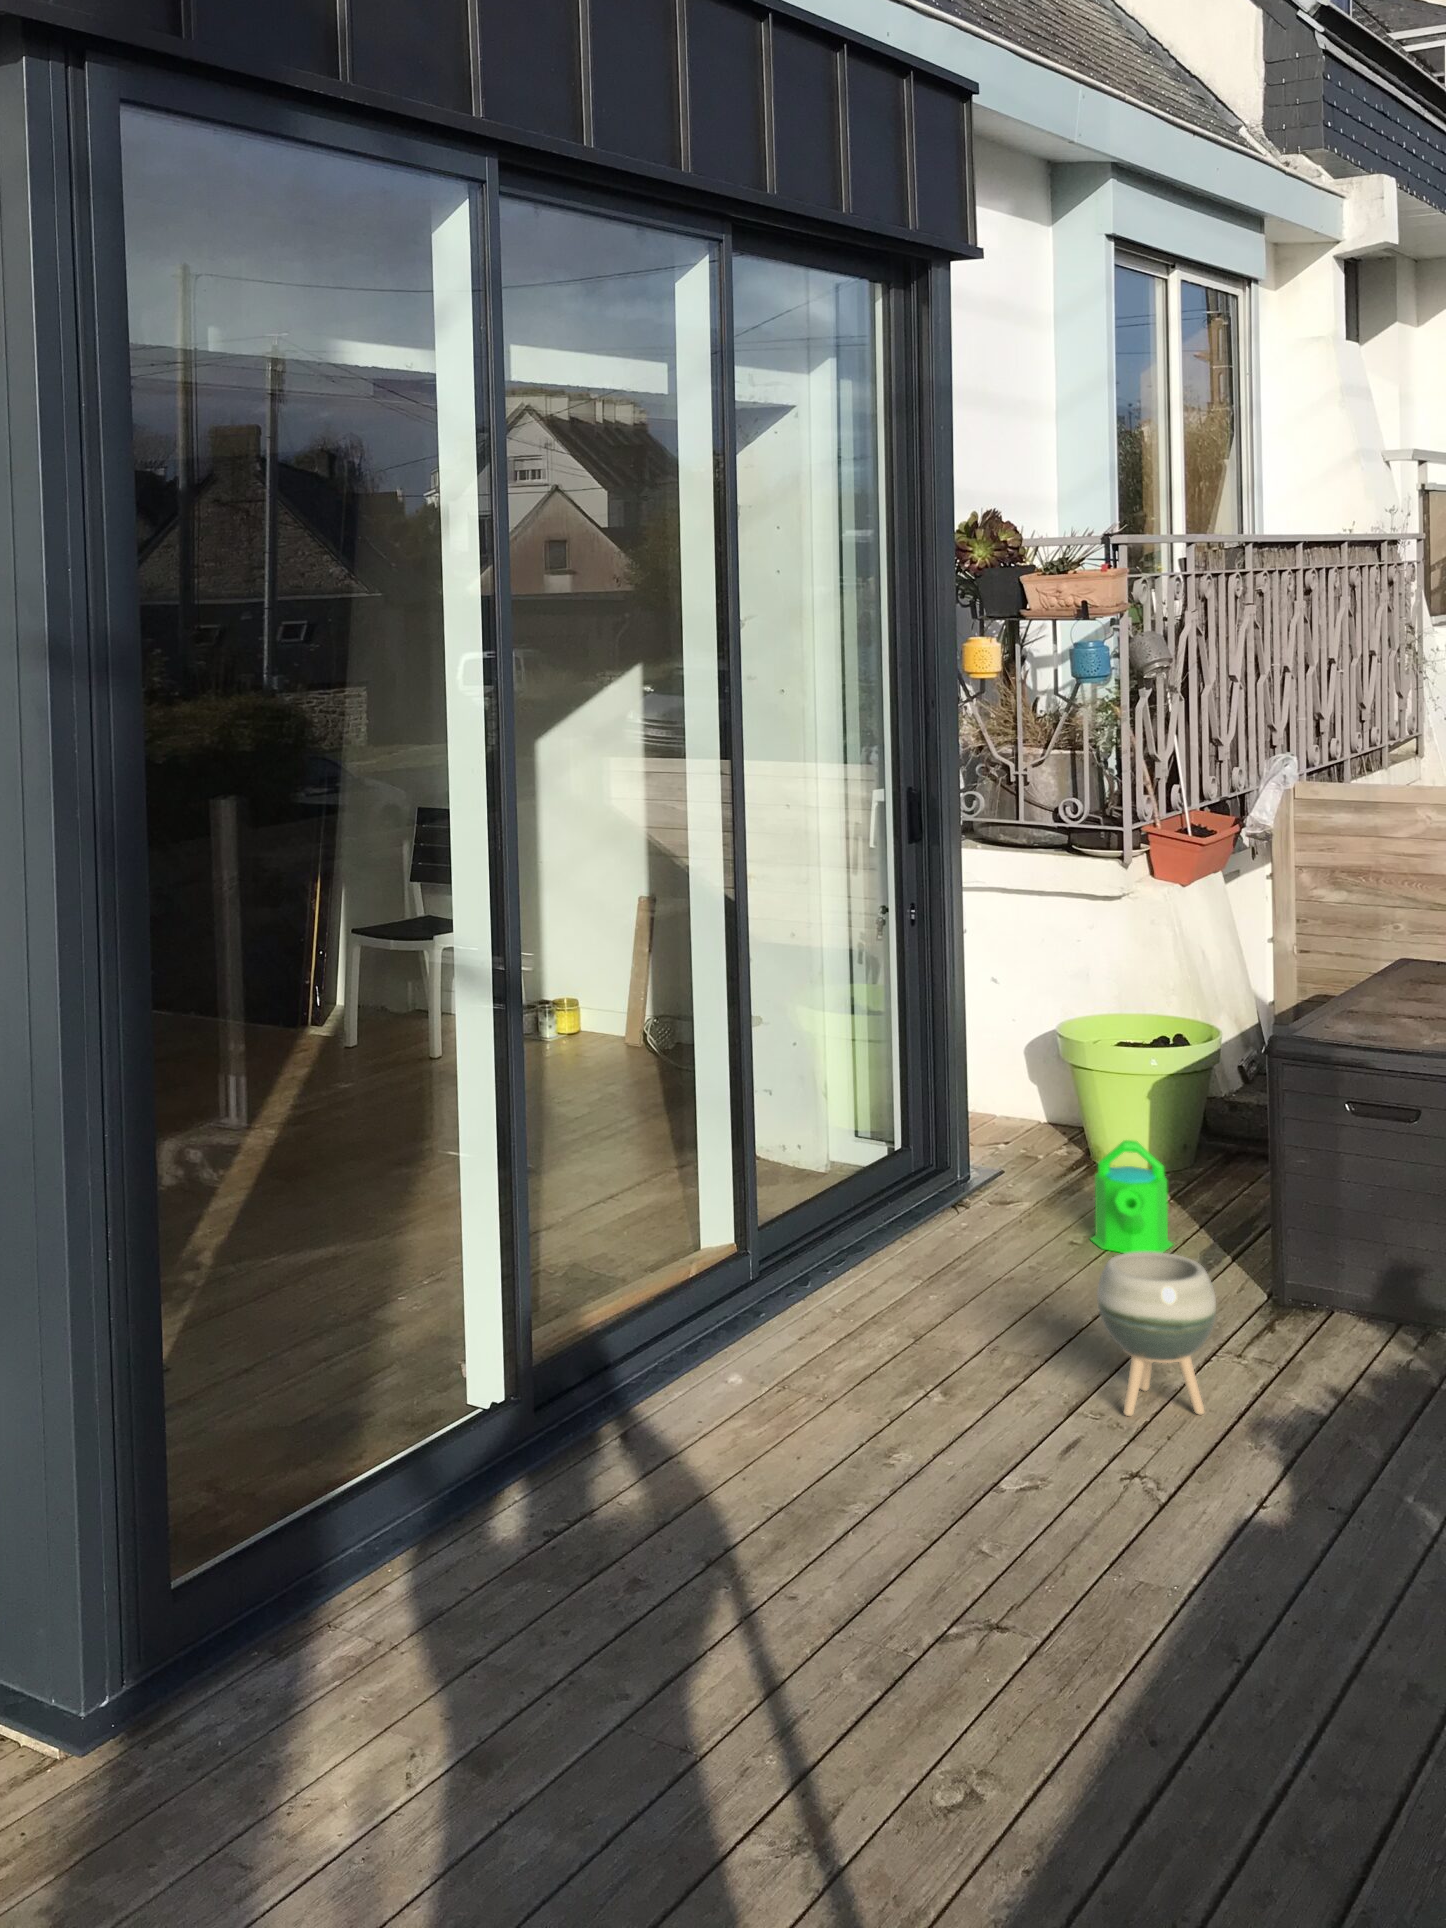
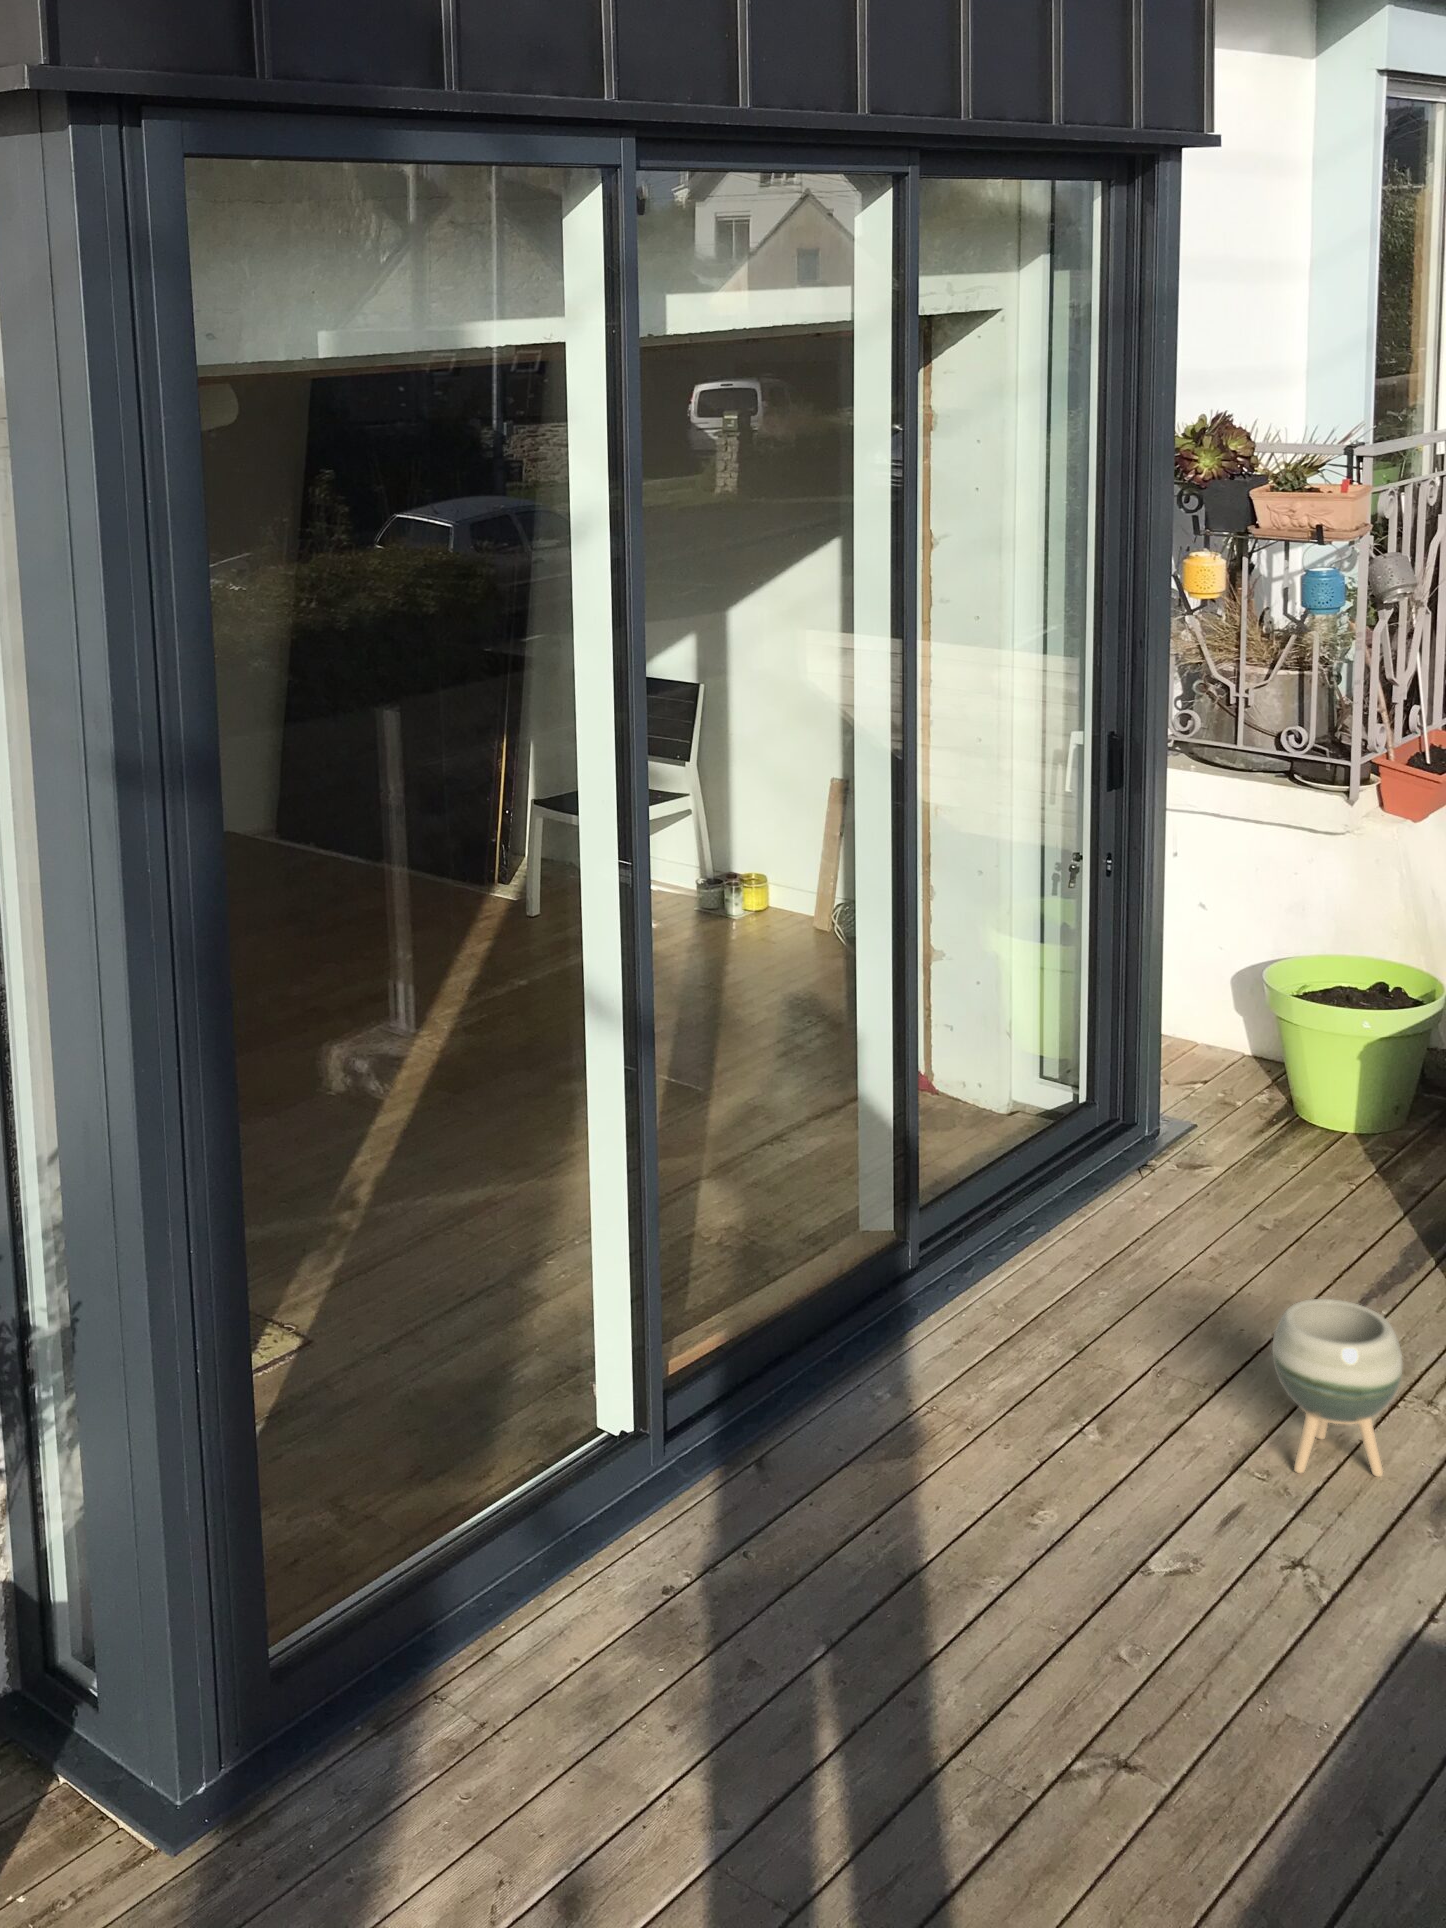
watering can: present [1091,1140,1173,1253] -> none [1281,1127,1374,1249]

